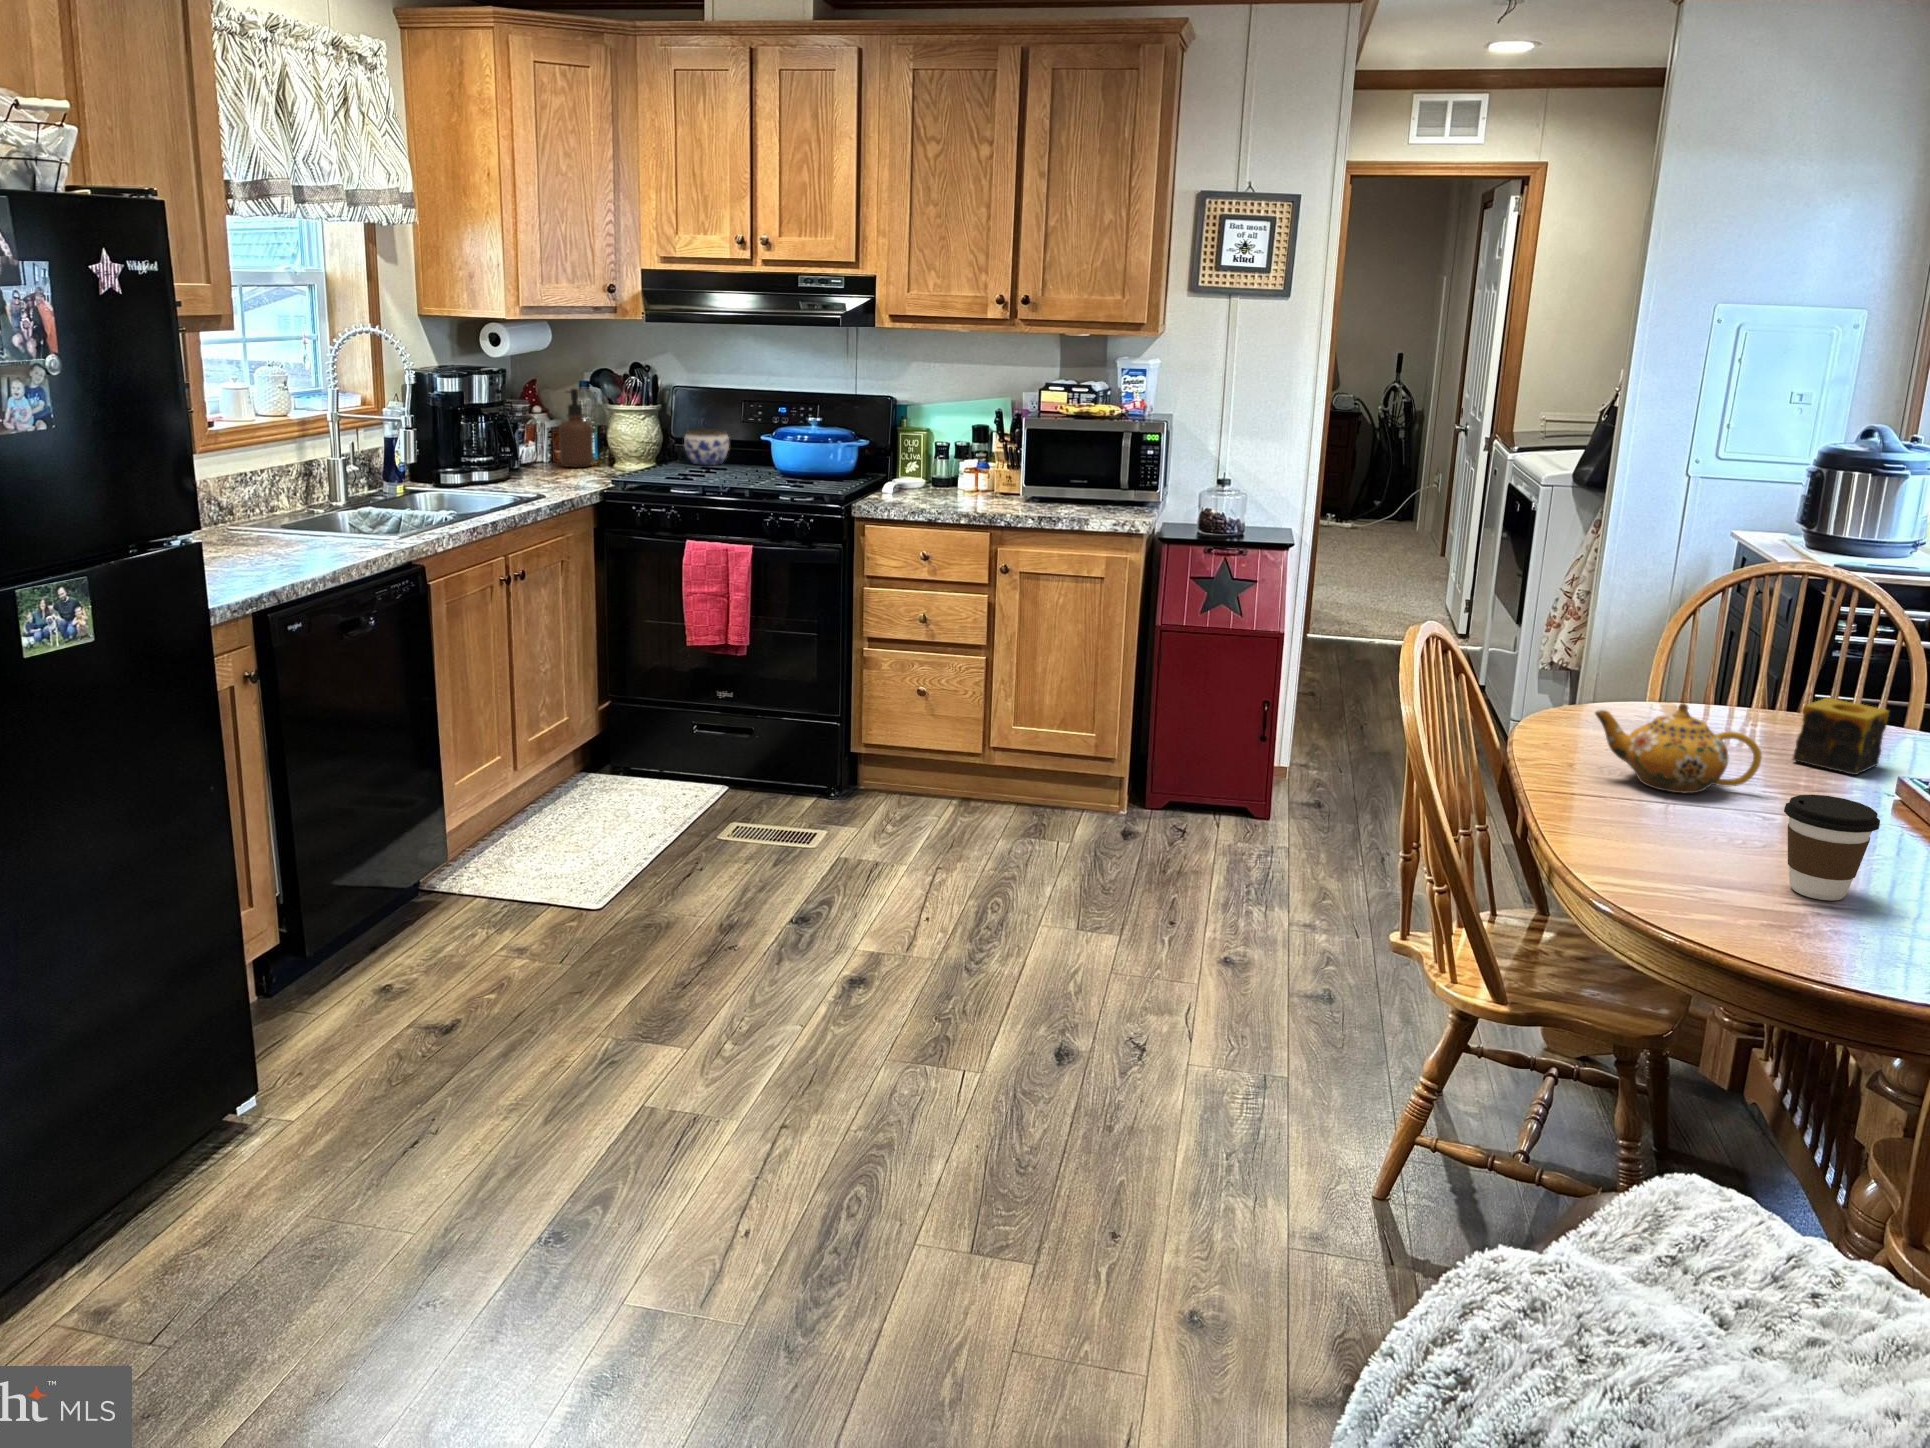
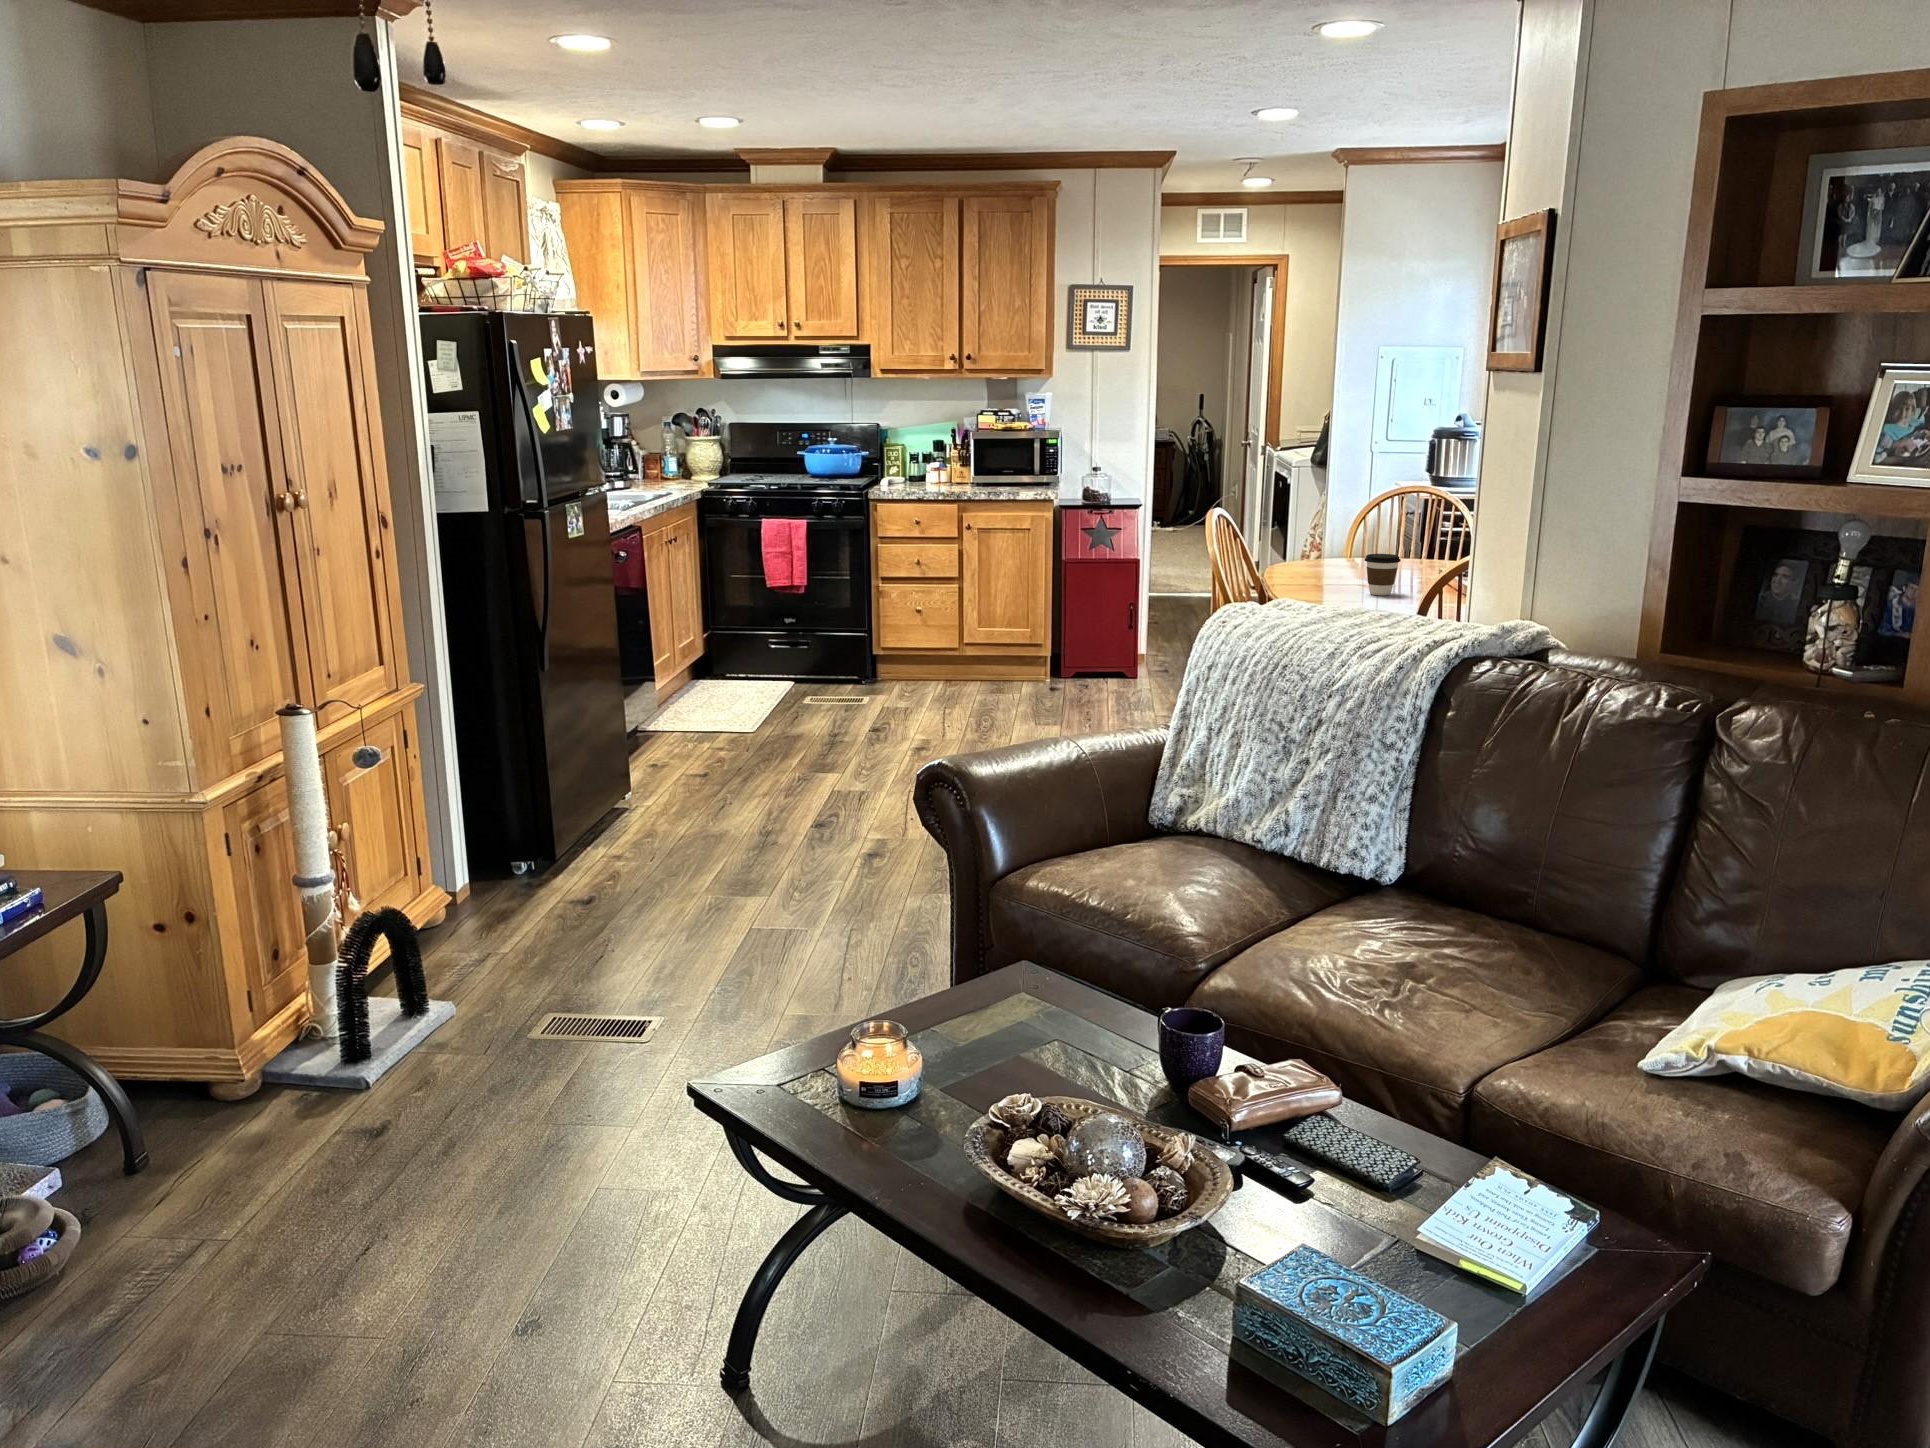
soap dispenser: present [559,389,594,467] -> none [656,426,680,479]
jar: present [684,429,729,465] -> none [739,451,769,475]
candle: present [1793,698,1889,775] -> none [1390,535,1431,568]
teapot: present [1595,704,1762,794] -> none [1296,534,1370,575]

